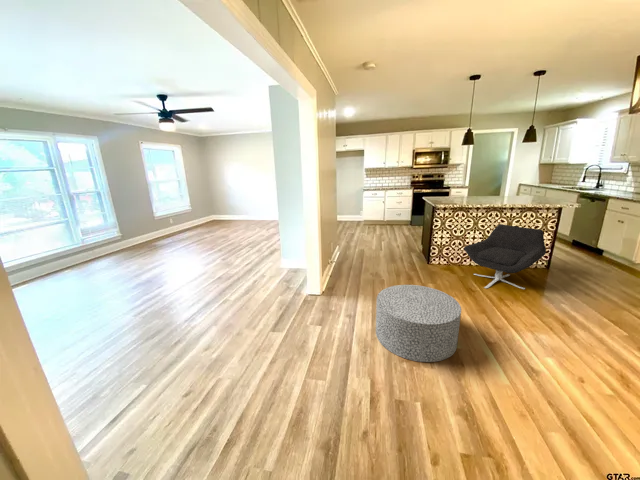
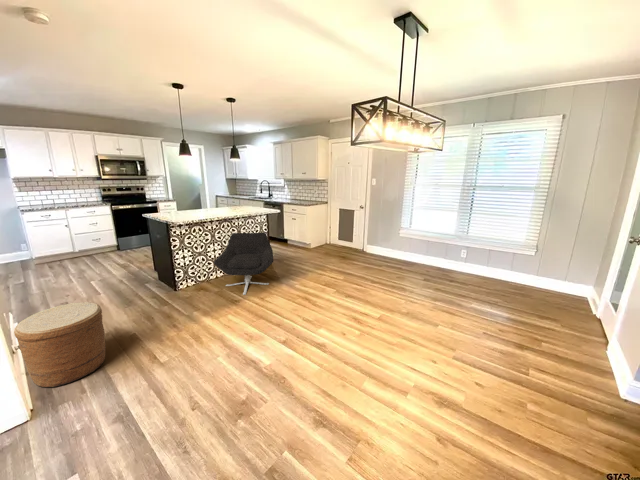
woven basket: none [326,247,365,291] -> present [14,302,106,387]
ottoman: present [376,285,461,362] -> none [168,313,269,411]

